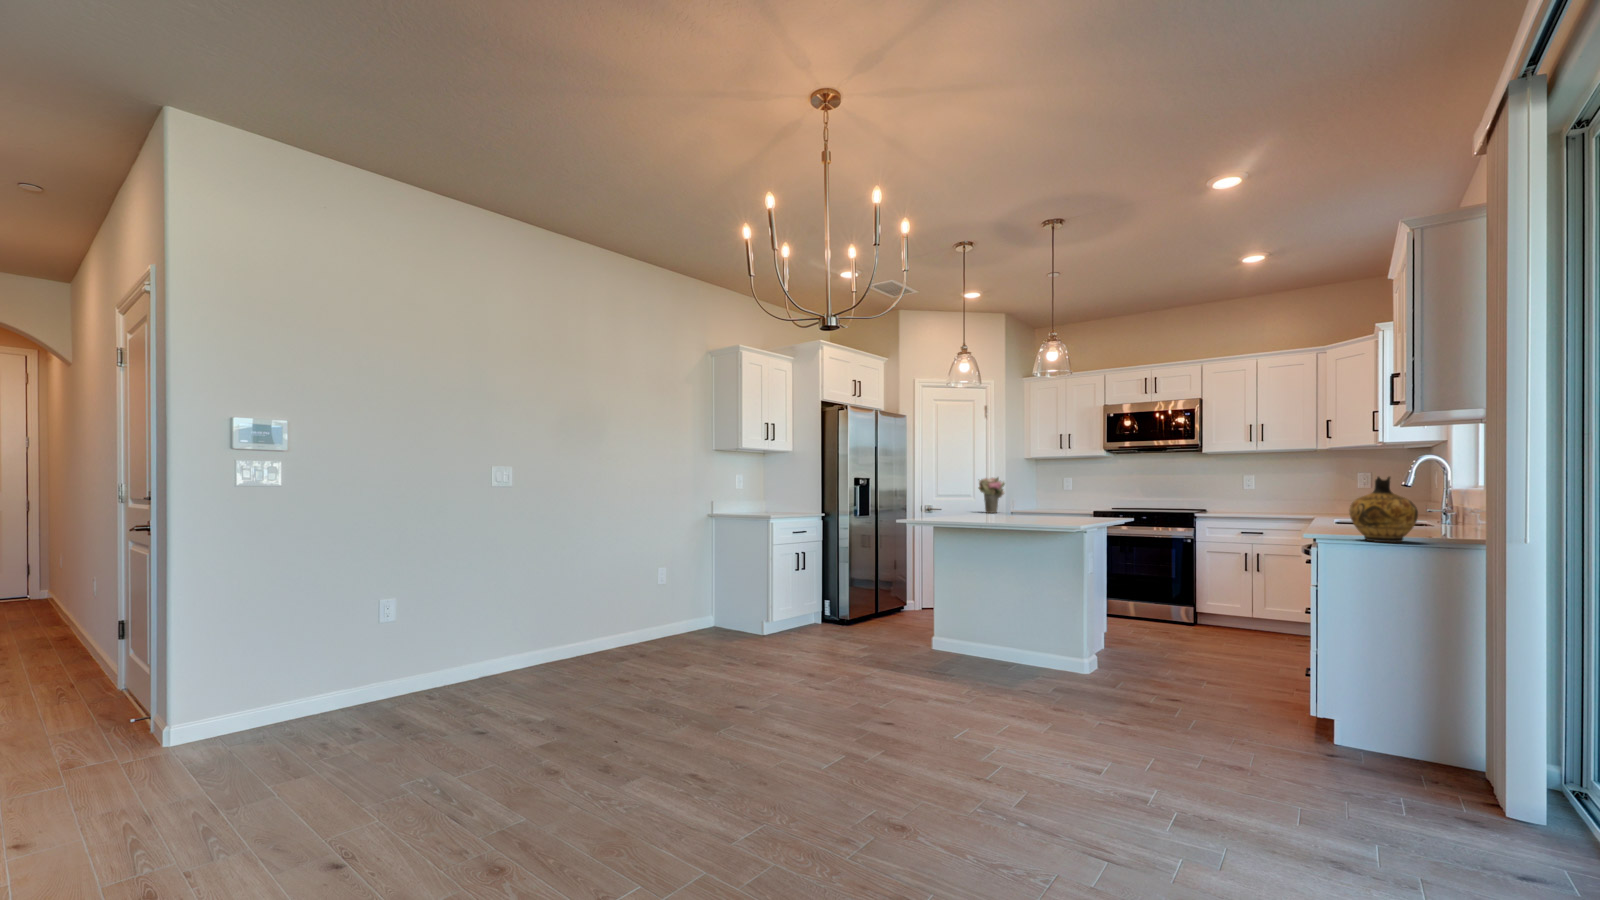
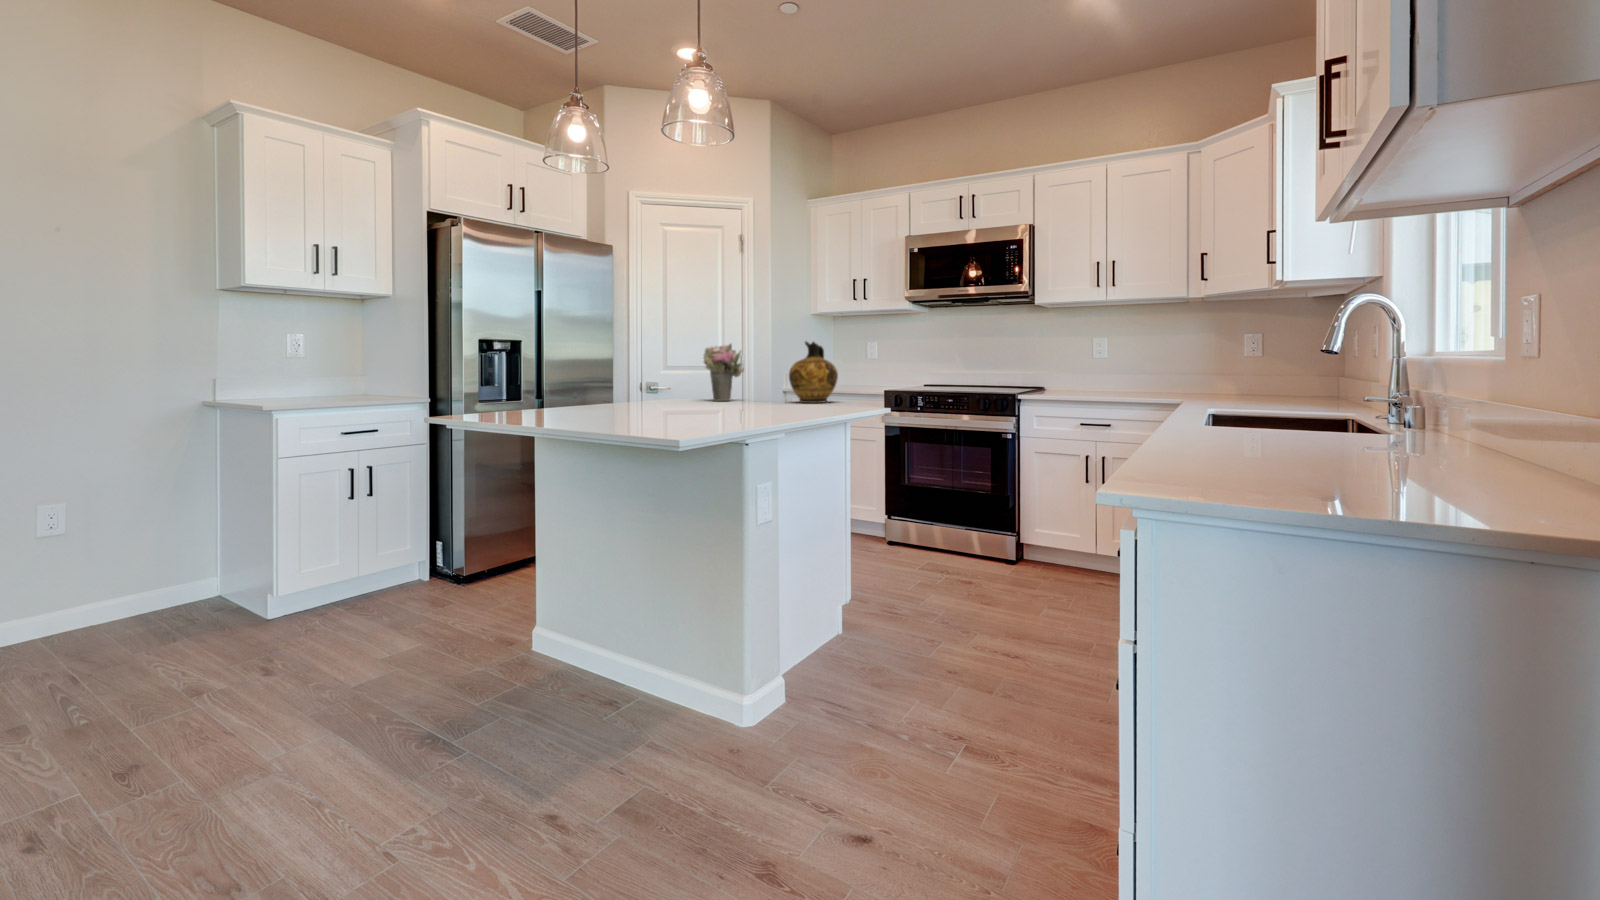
ceramic jug: present [1349,477,1418,542] -> present [789,342,838,403]

